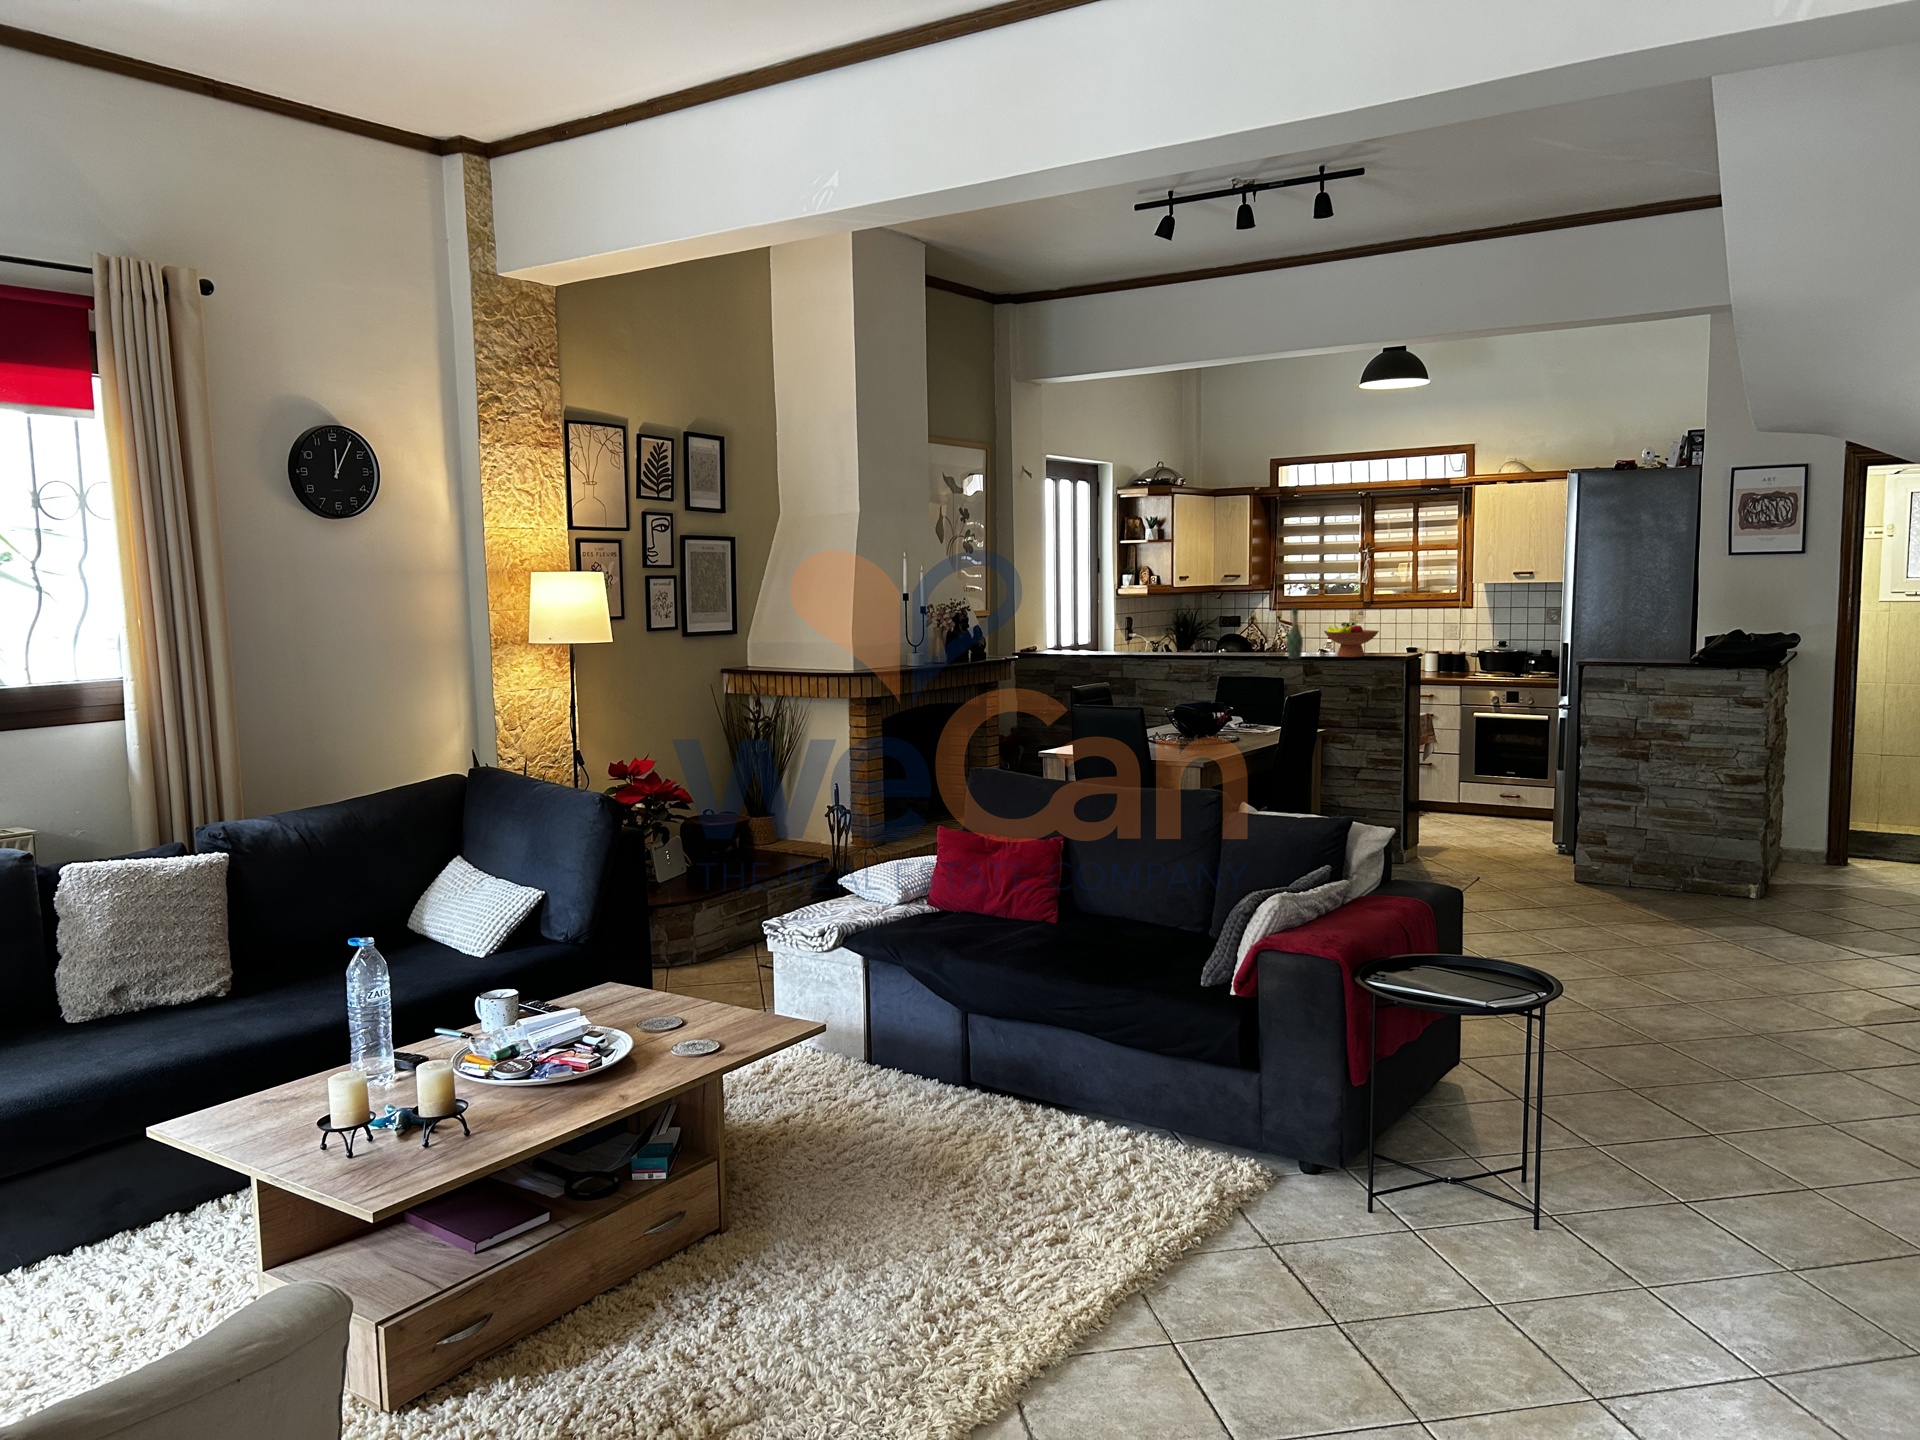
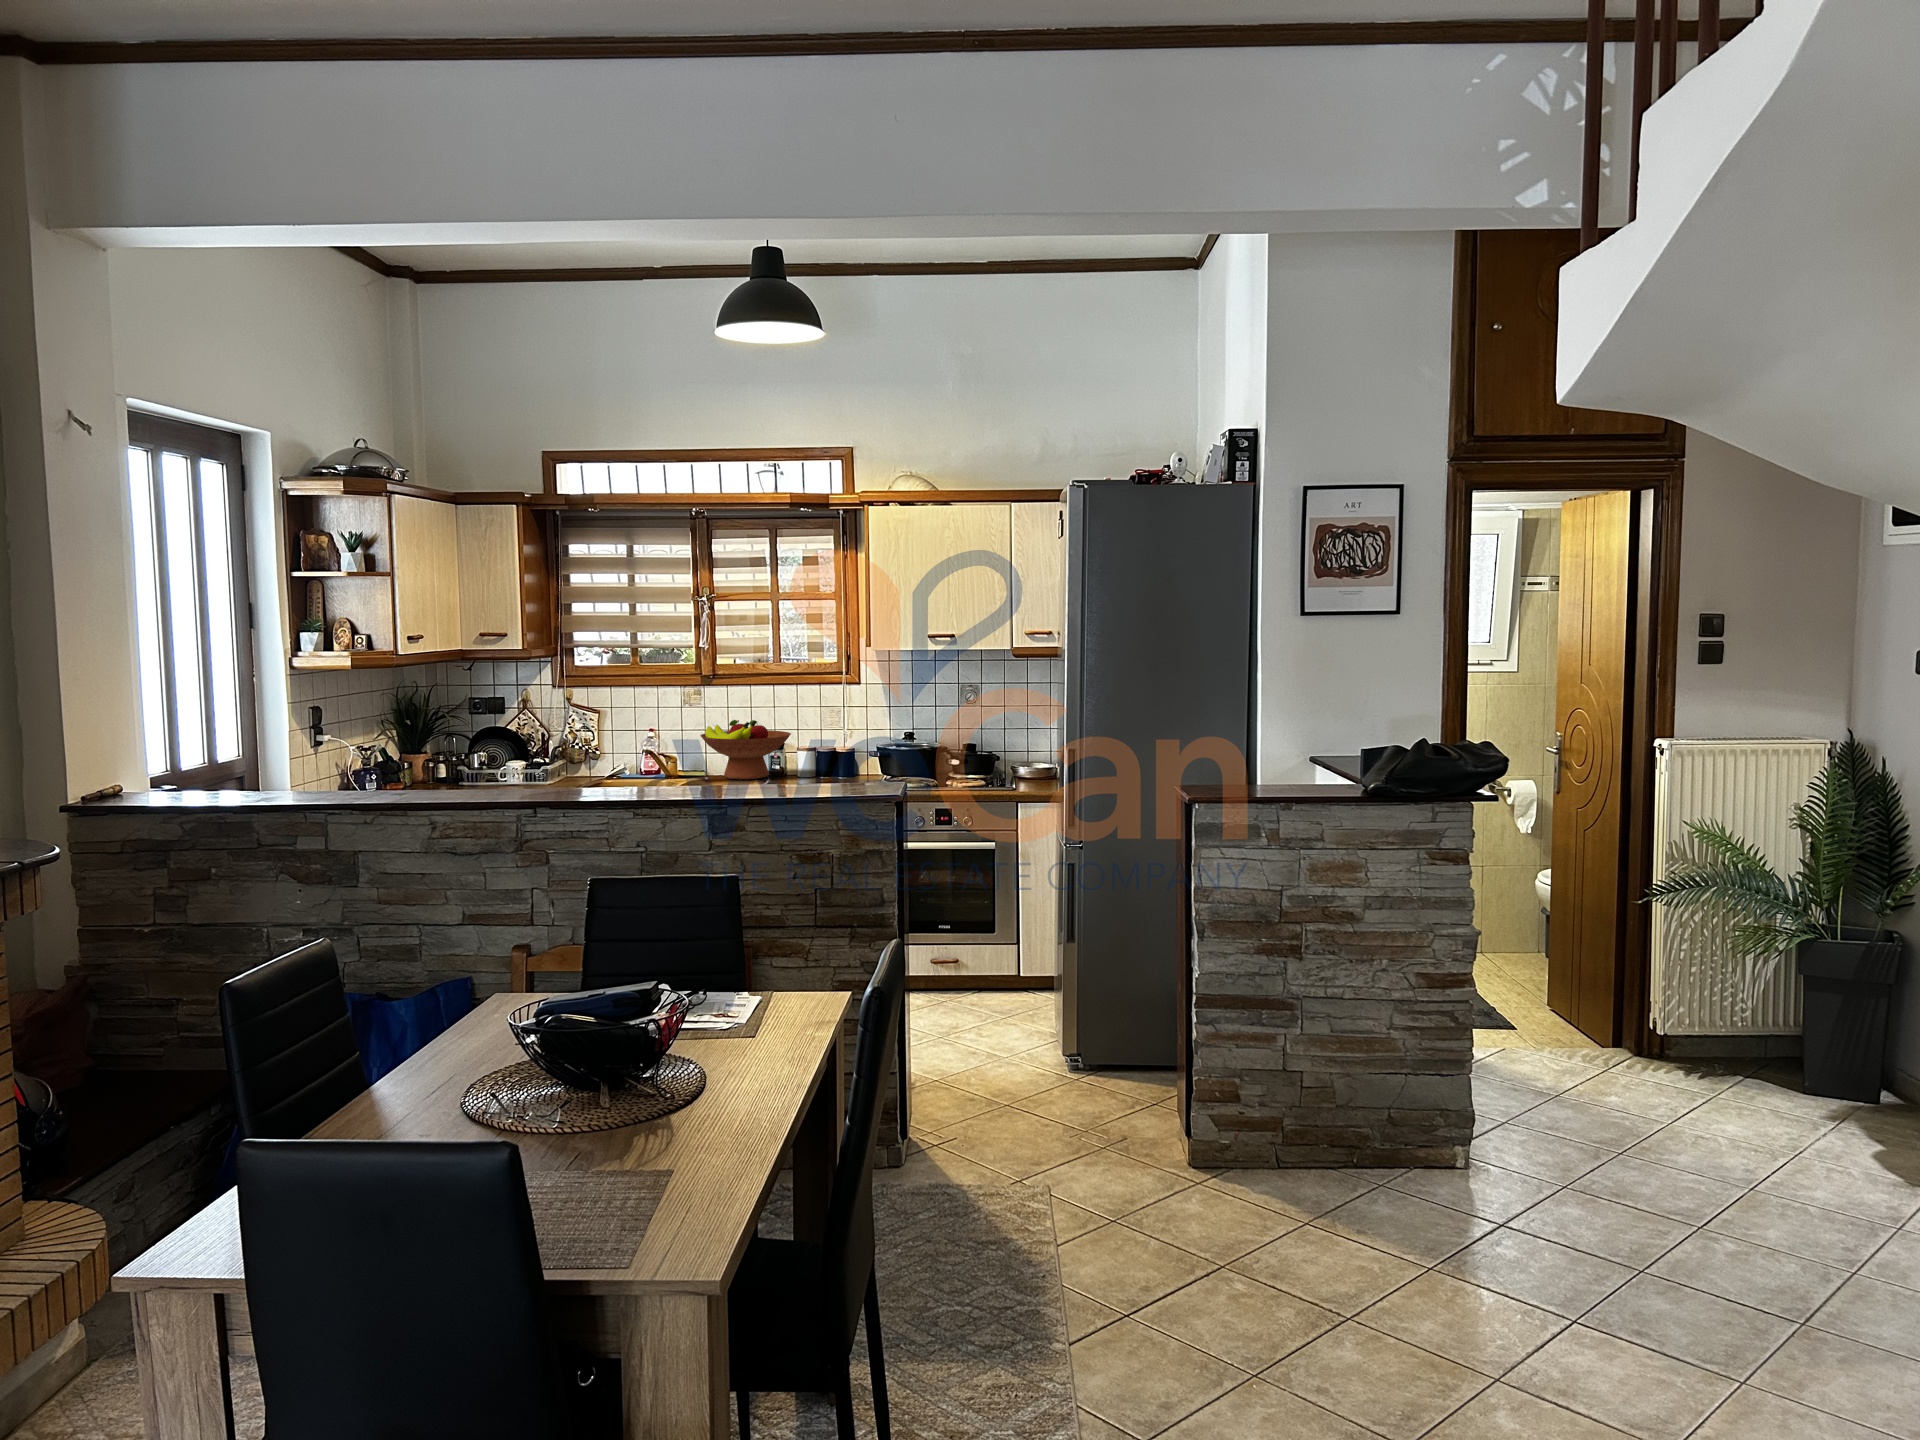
wine bottle: present [1286,608,1303,659] -> none [651,699,681,792]

